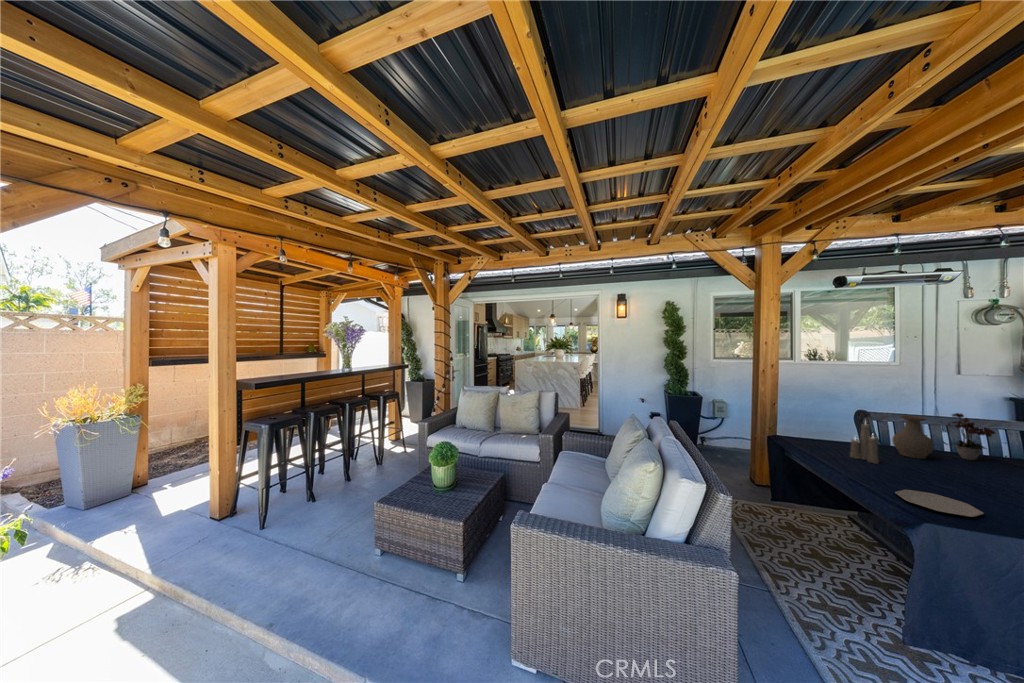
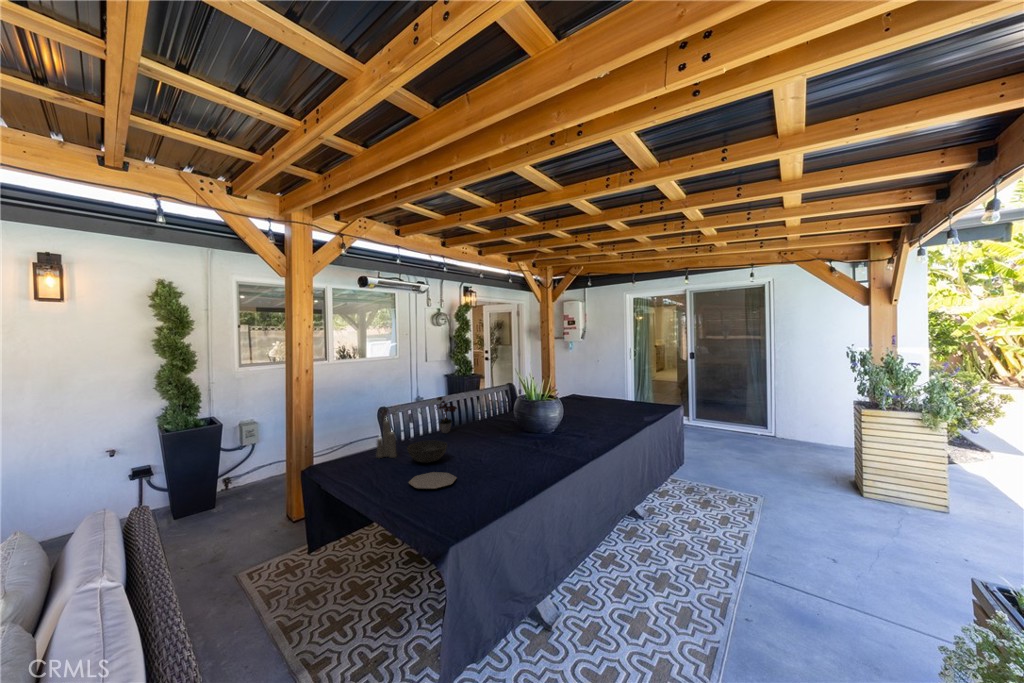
vase: present [893,415,934,459] -> none [405,405,428,443]
bowl: none [895,456,968,484] -> present [407,440,447,463]

